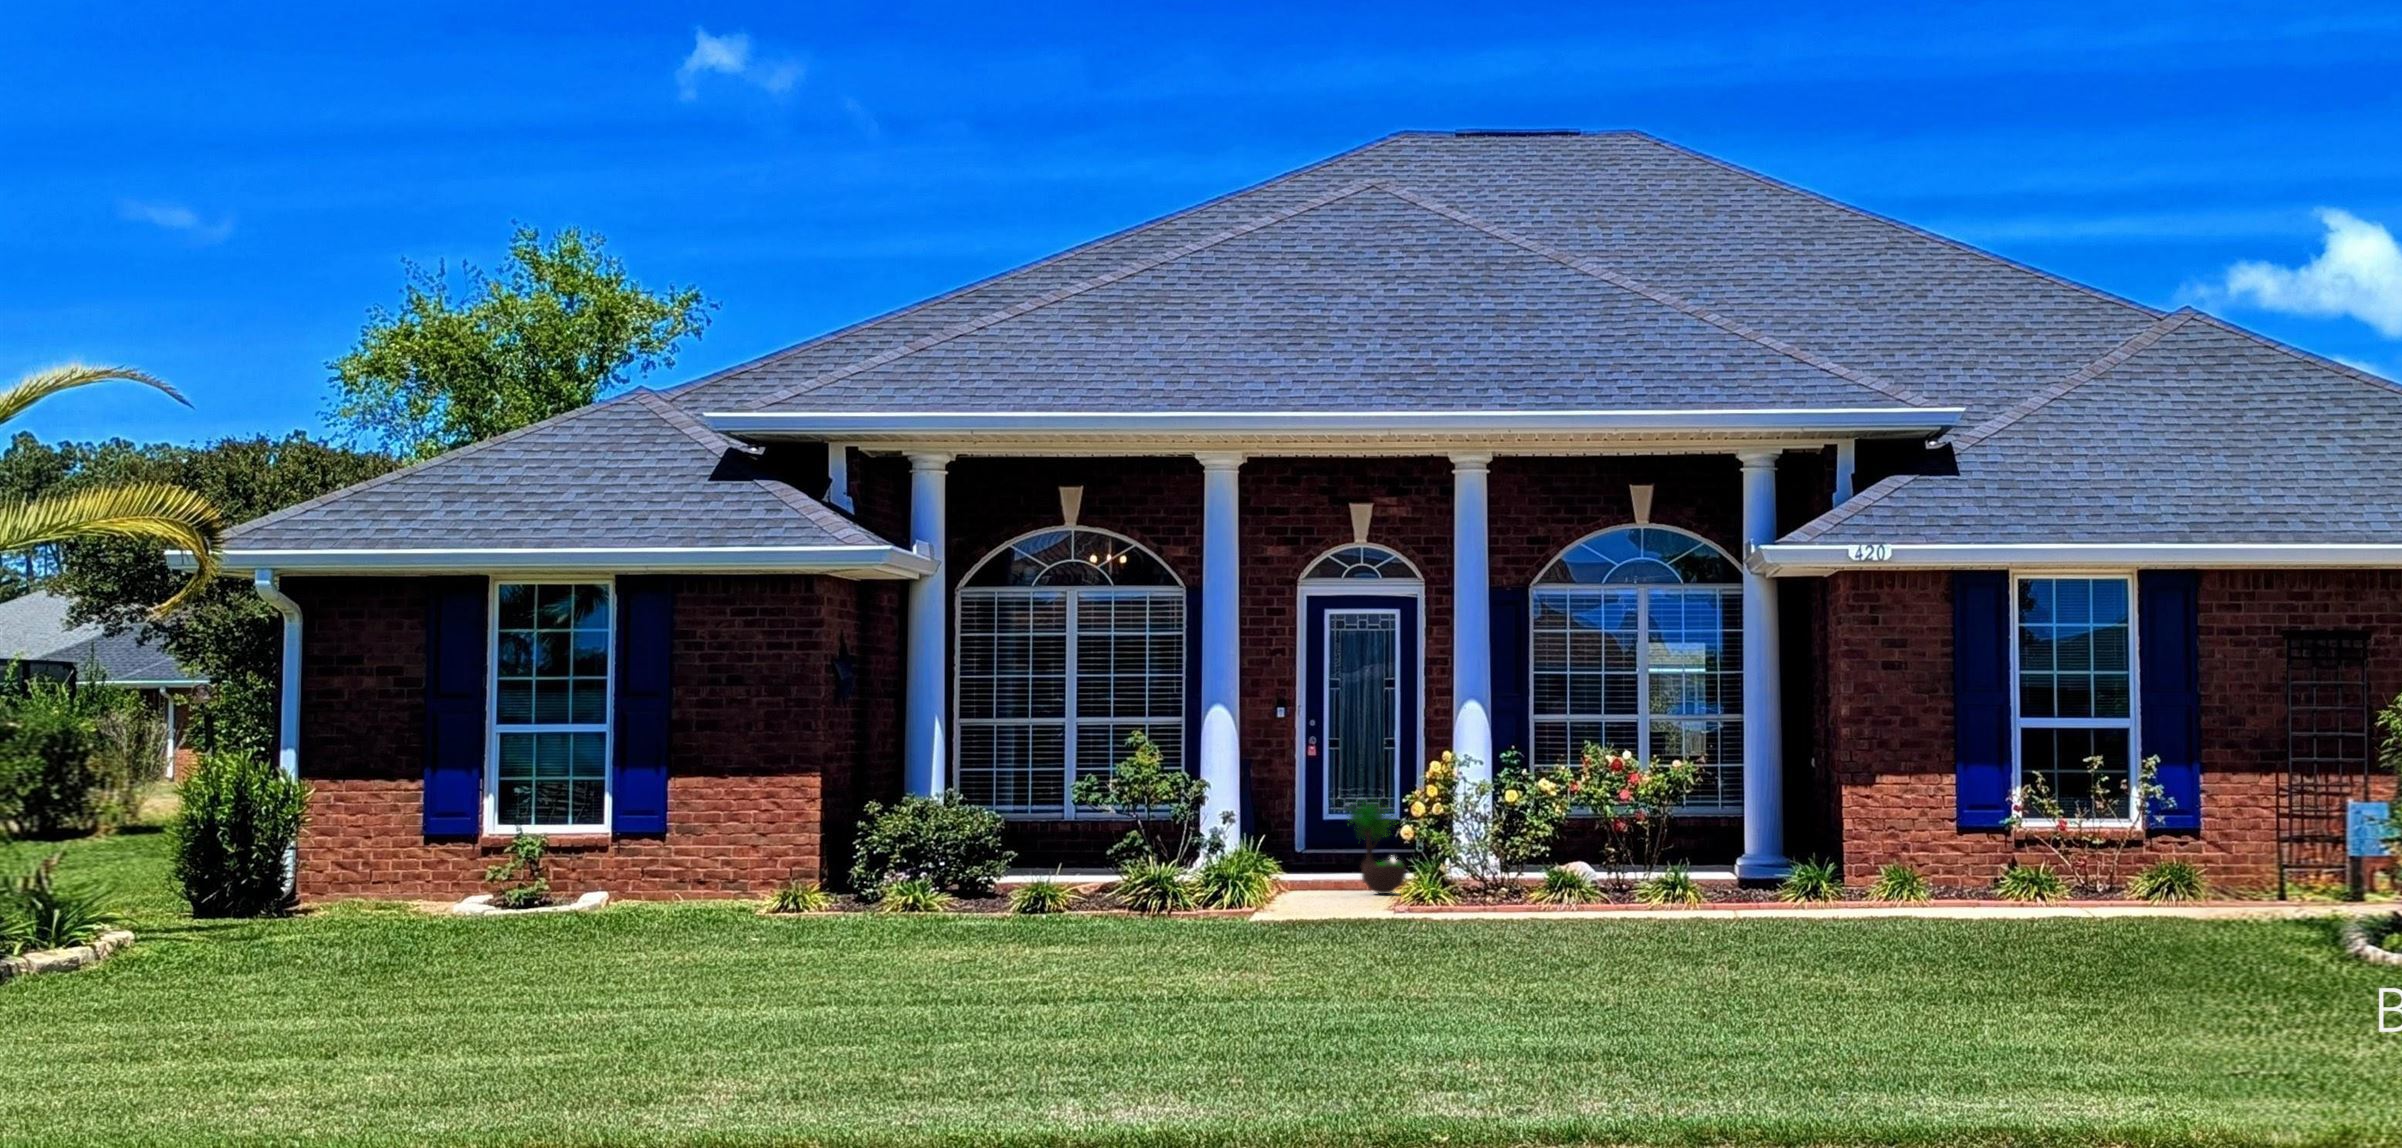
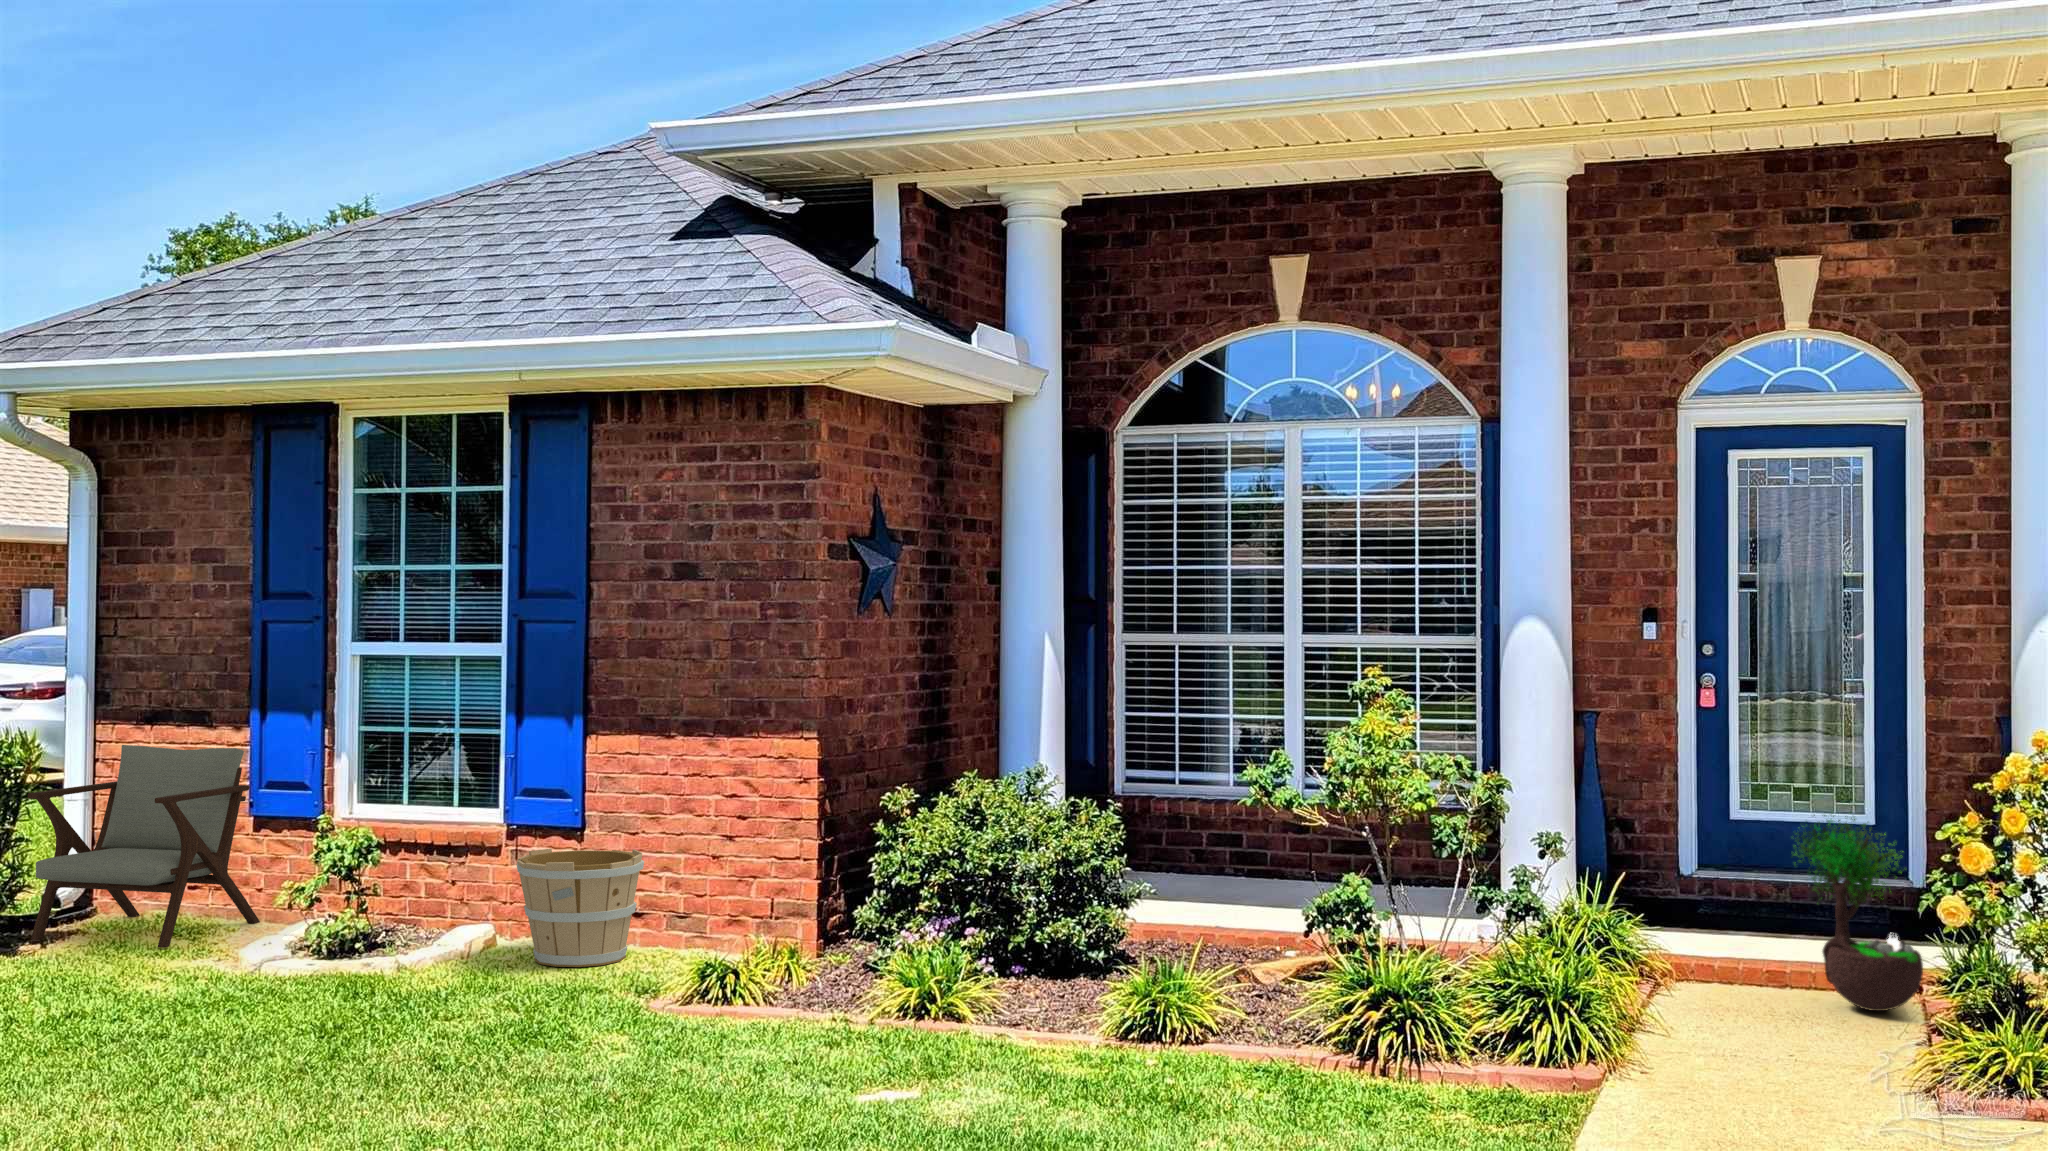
lounge chair: none [301,794,429,915] -> present [28,745,260,948]
wooden bucket: none [642,845,716,909] -> present [516,849,644,967]

